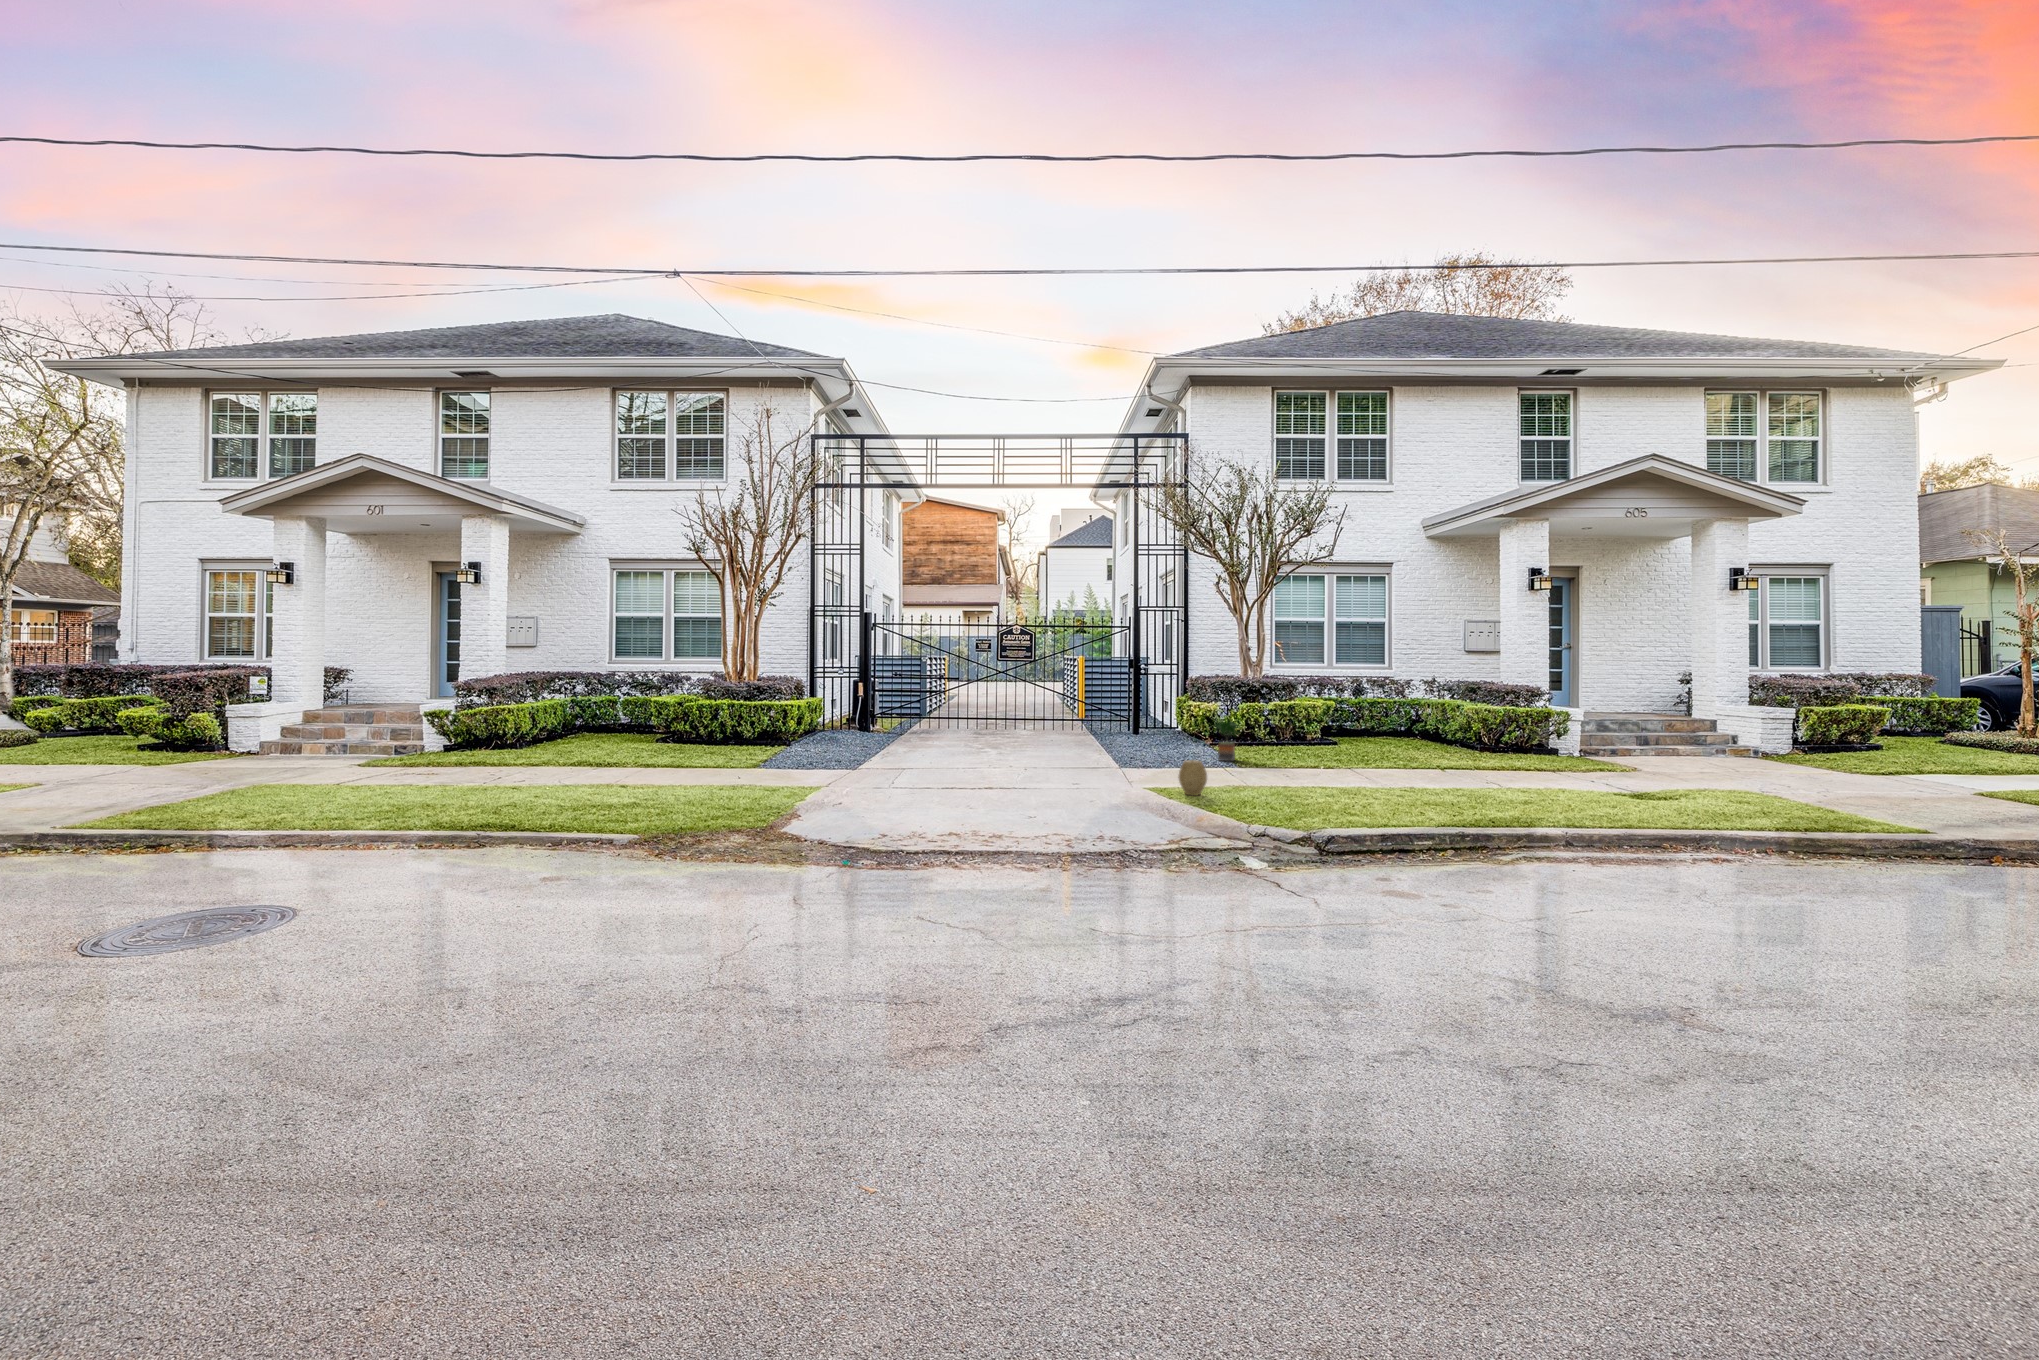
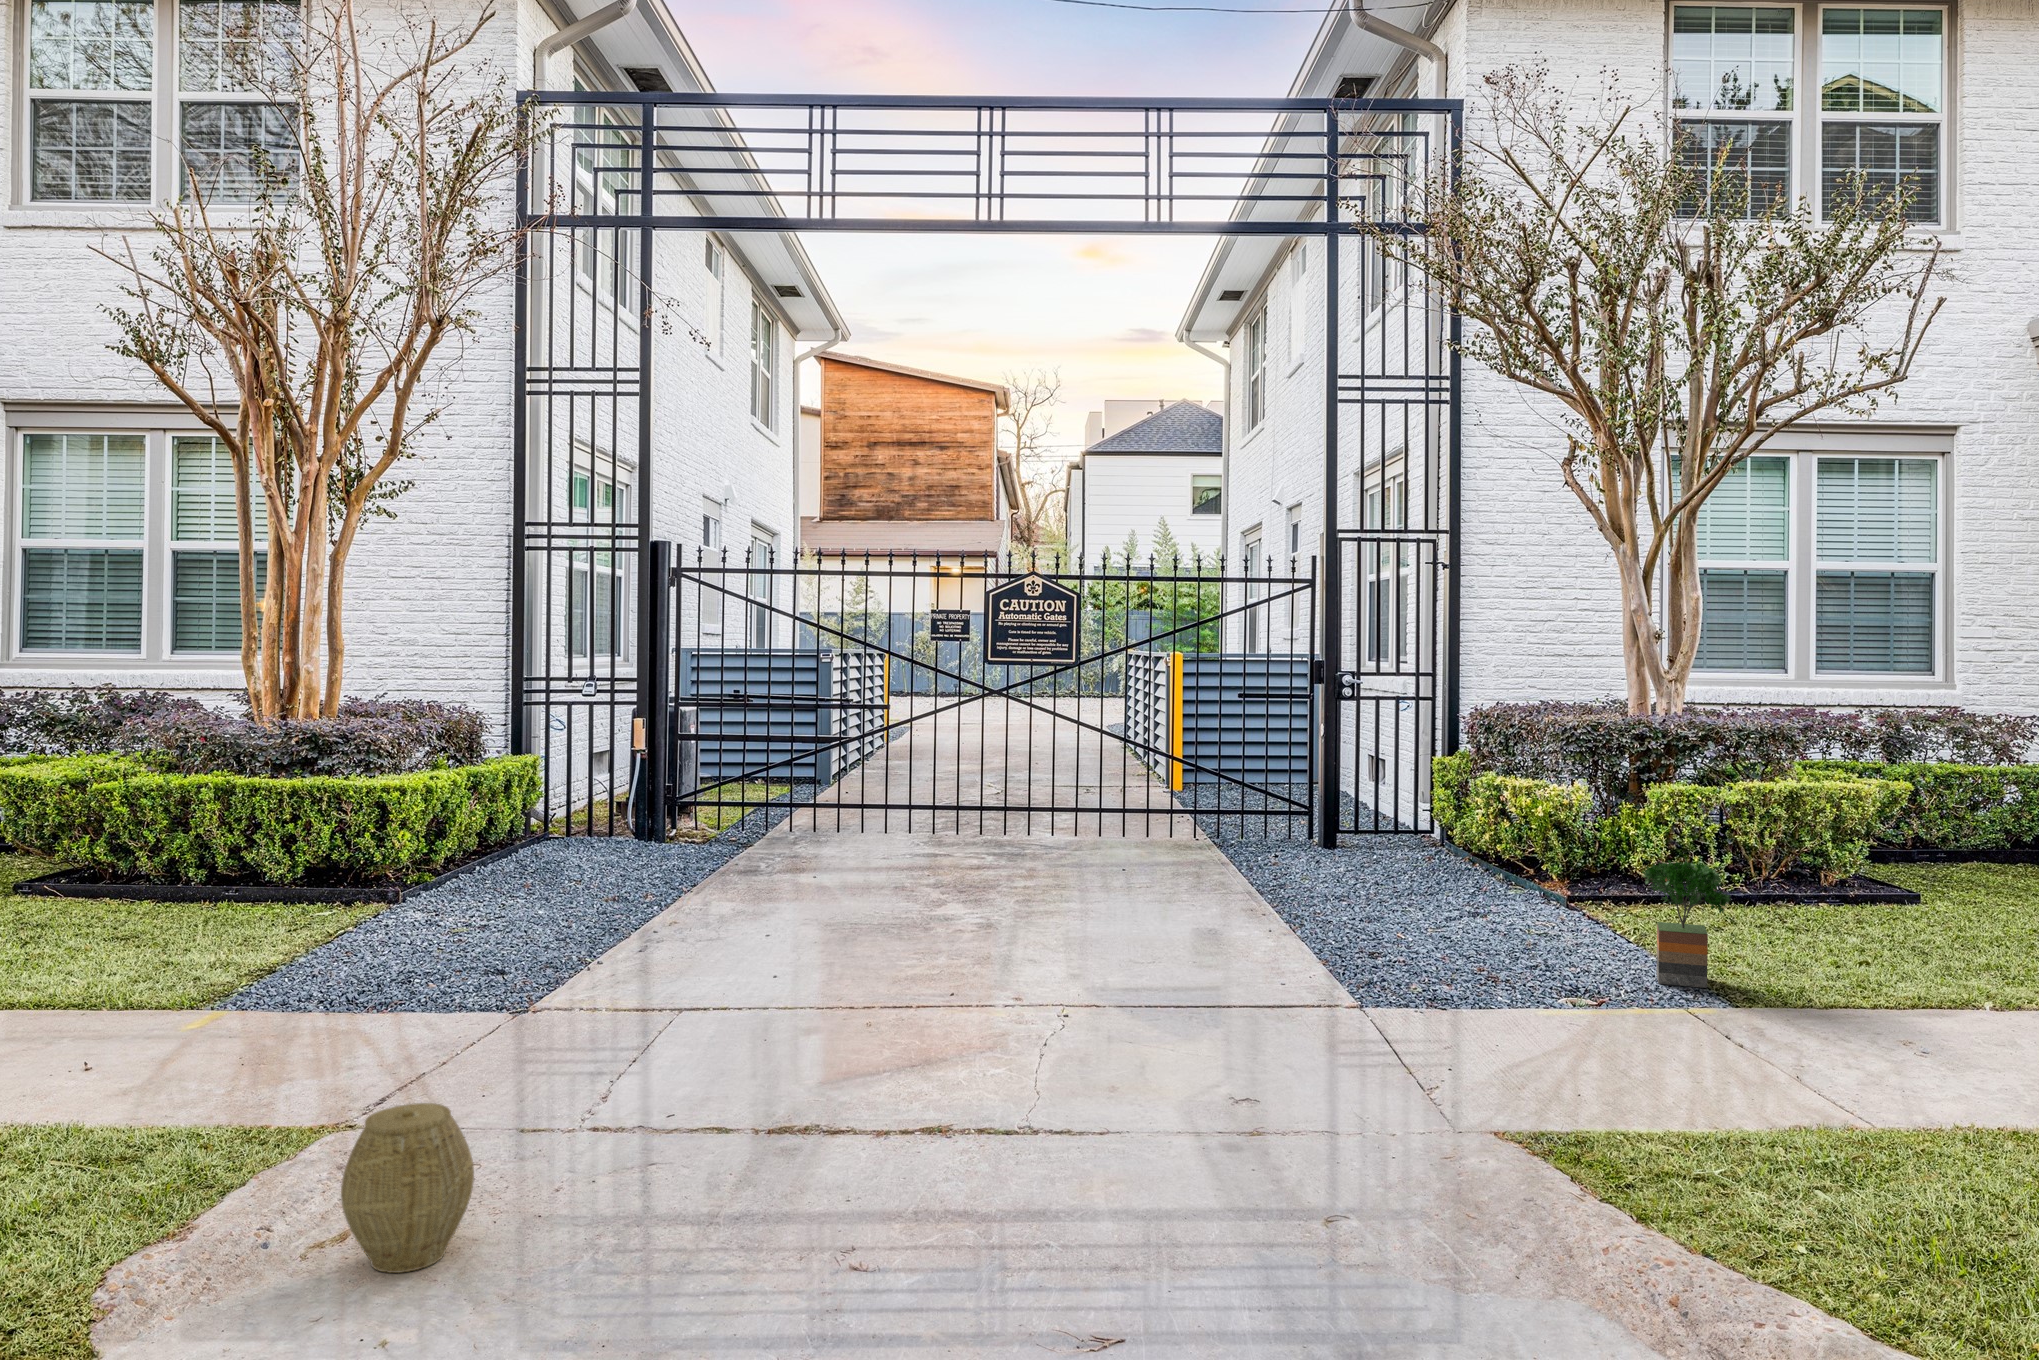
woven basket: present [1178,760,1207,796] -> present [341,1103,474,1273]

